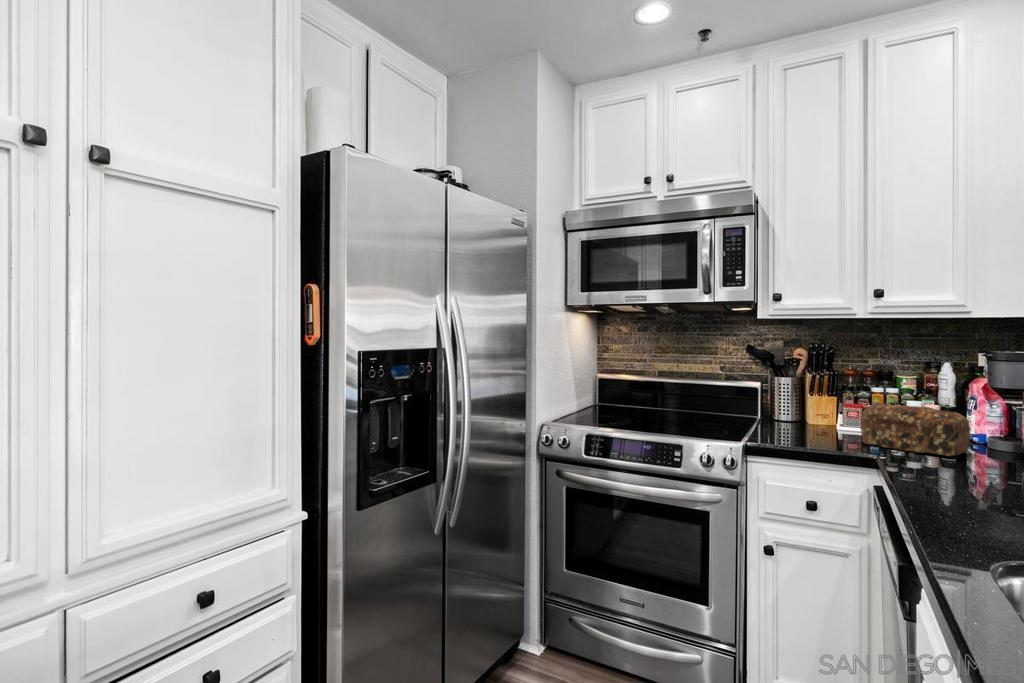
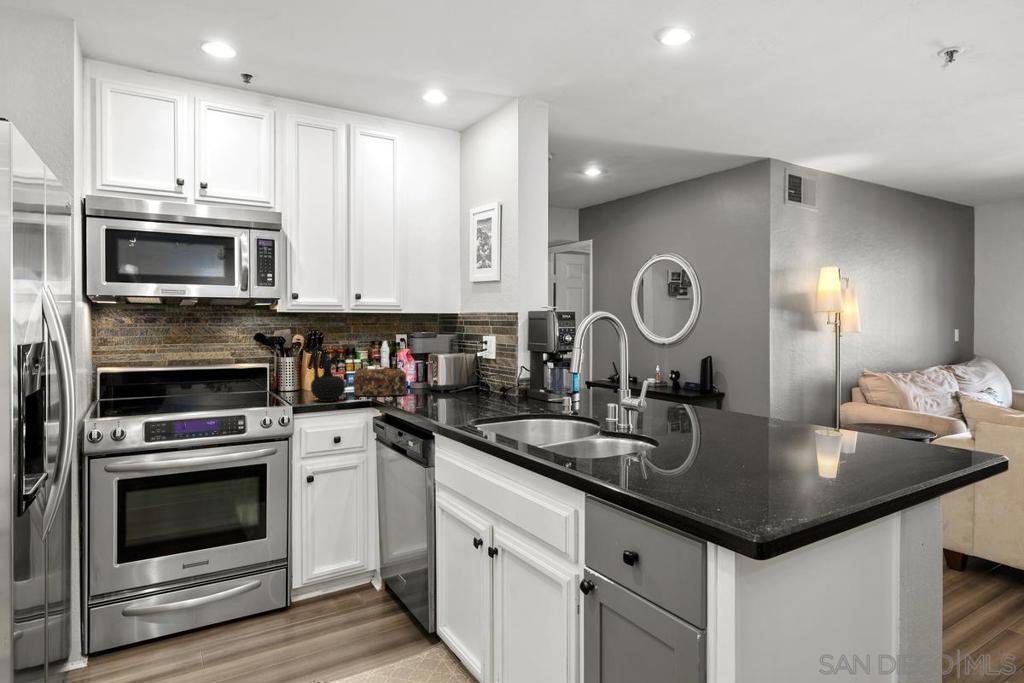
ceramic jug: none [785,366,838,447] -> present [311,346,345,402]

